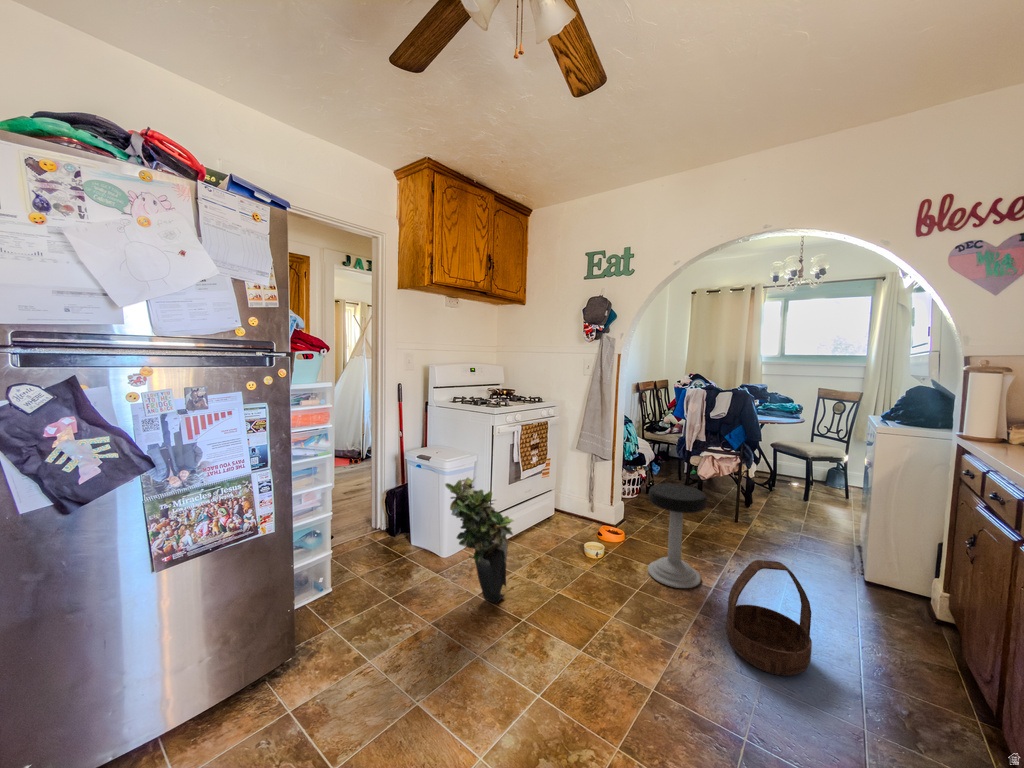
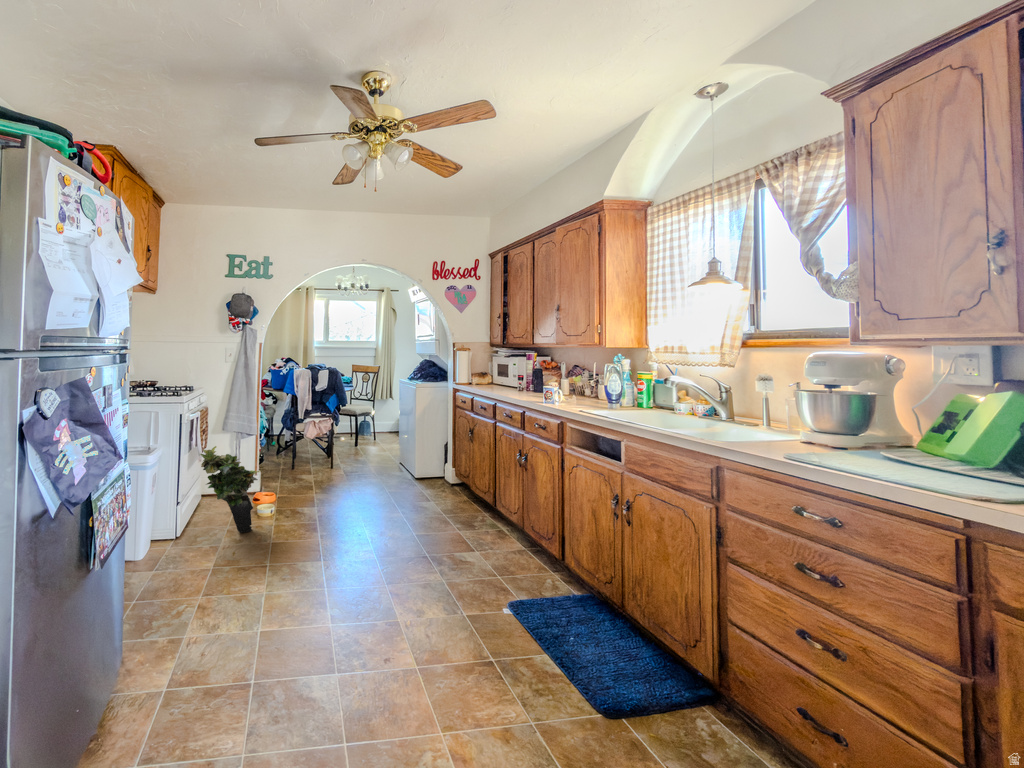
stool: present [648,483,707,588] -> none [313,434,349,495]
basket: present [726,560,812,676] -> none [376,453,413,503]

